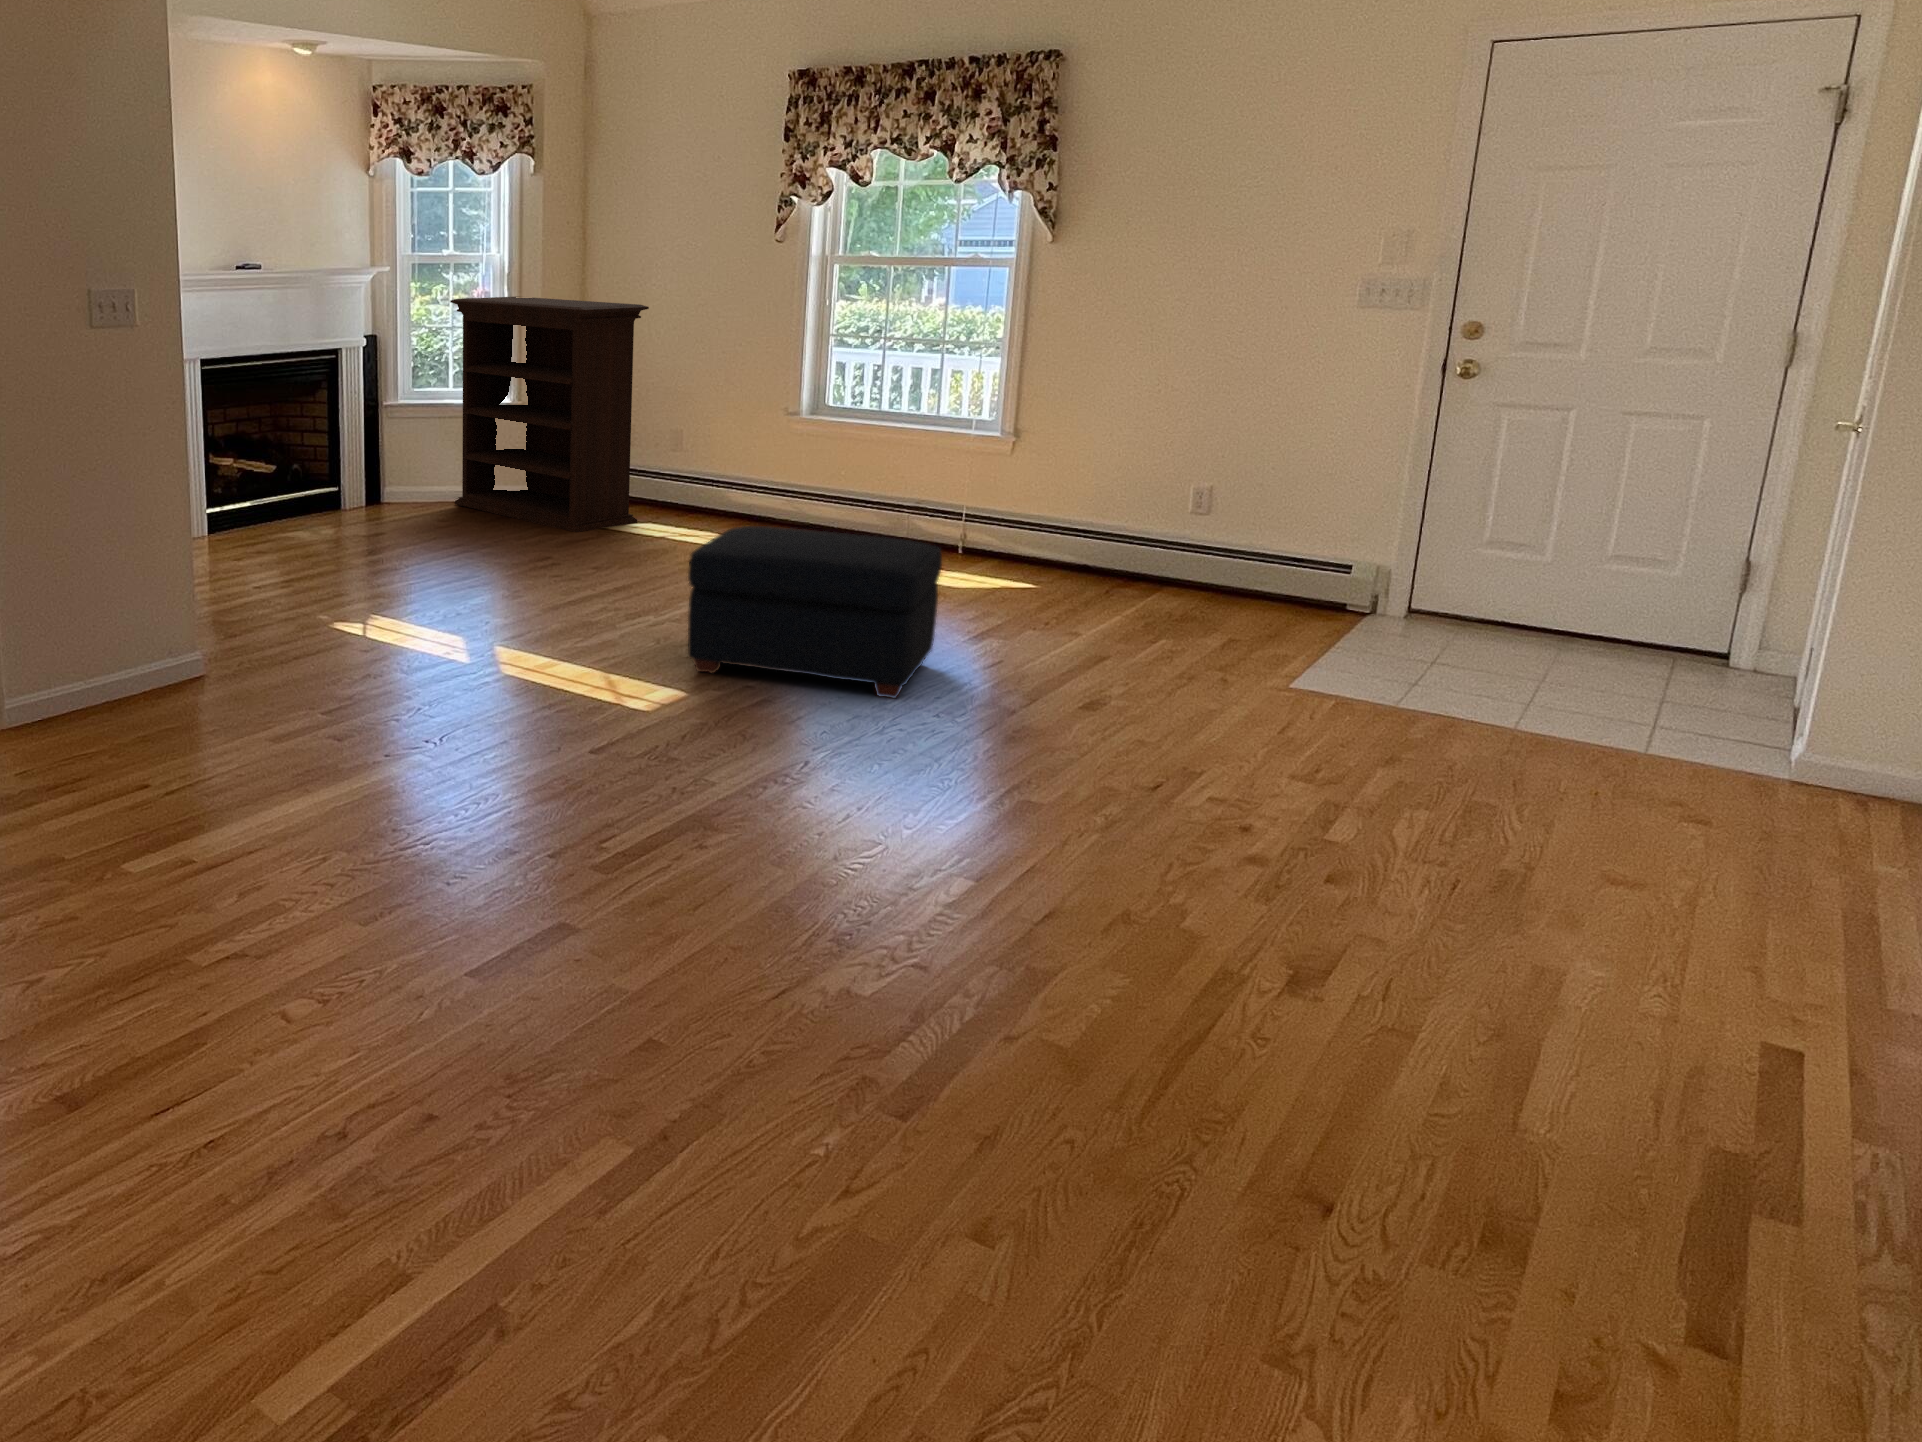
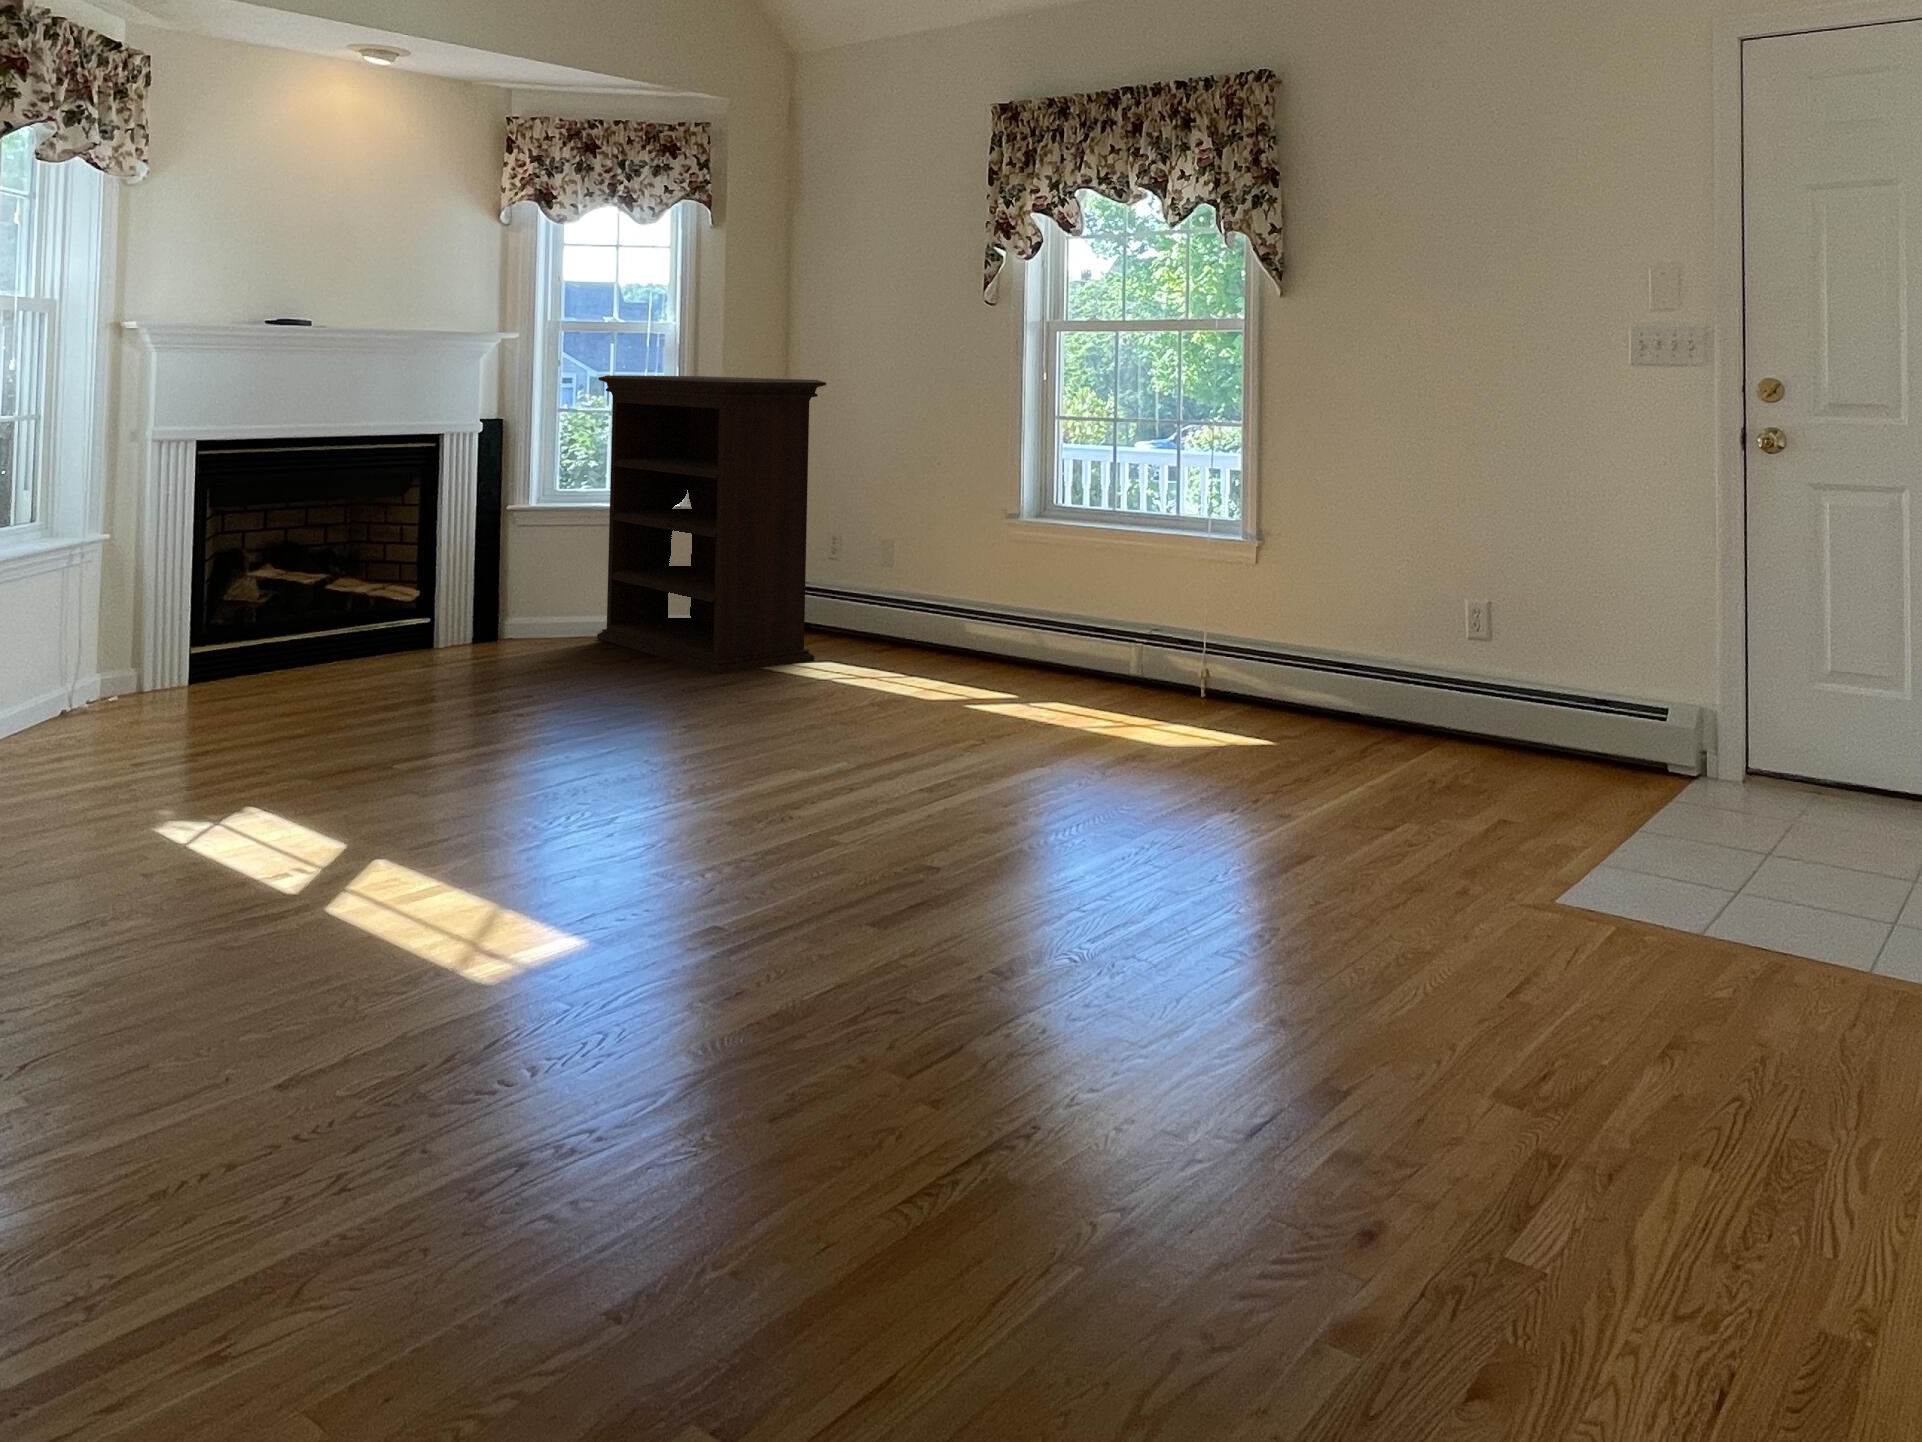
ottoman: present [688,526,942,698] -> none [643,658,1048,937]

